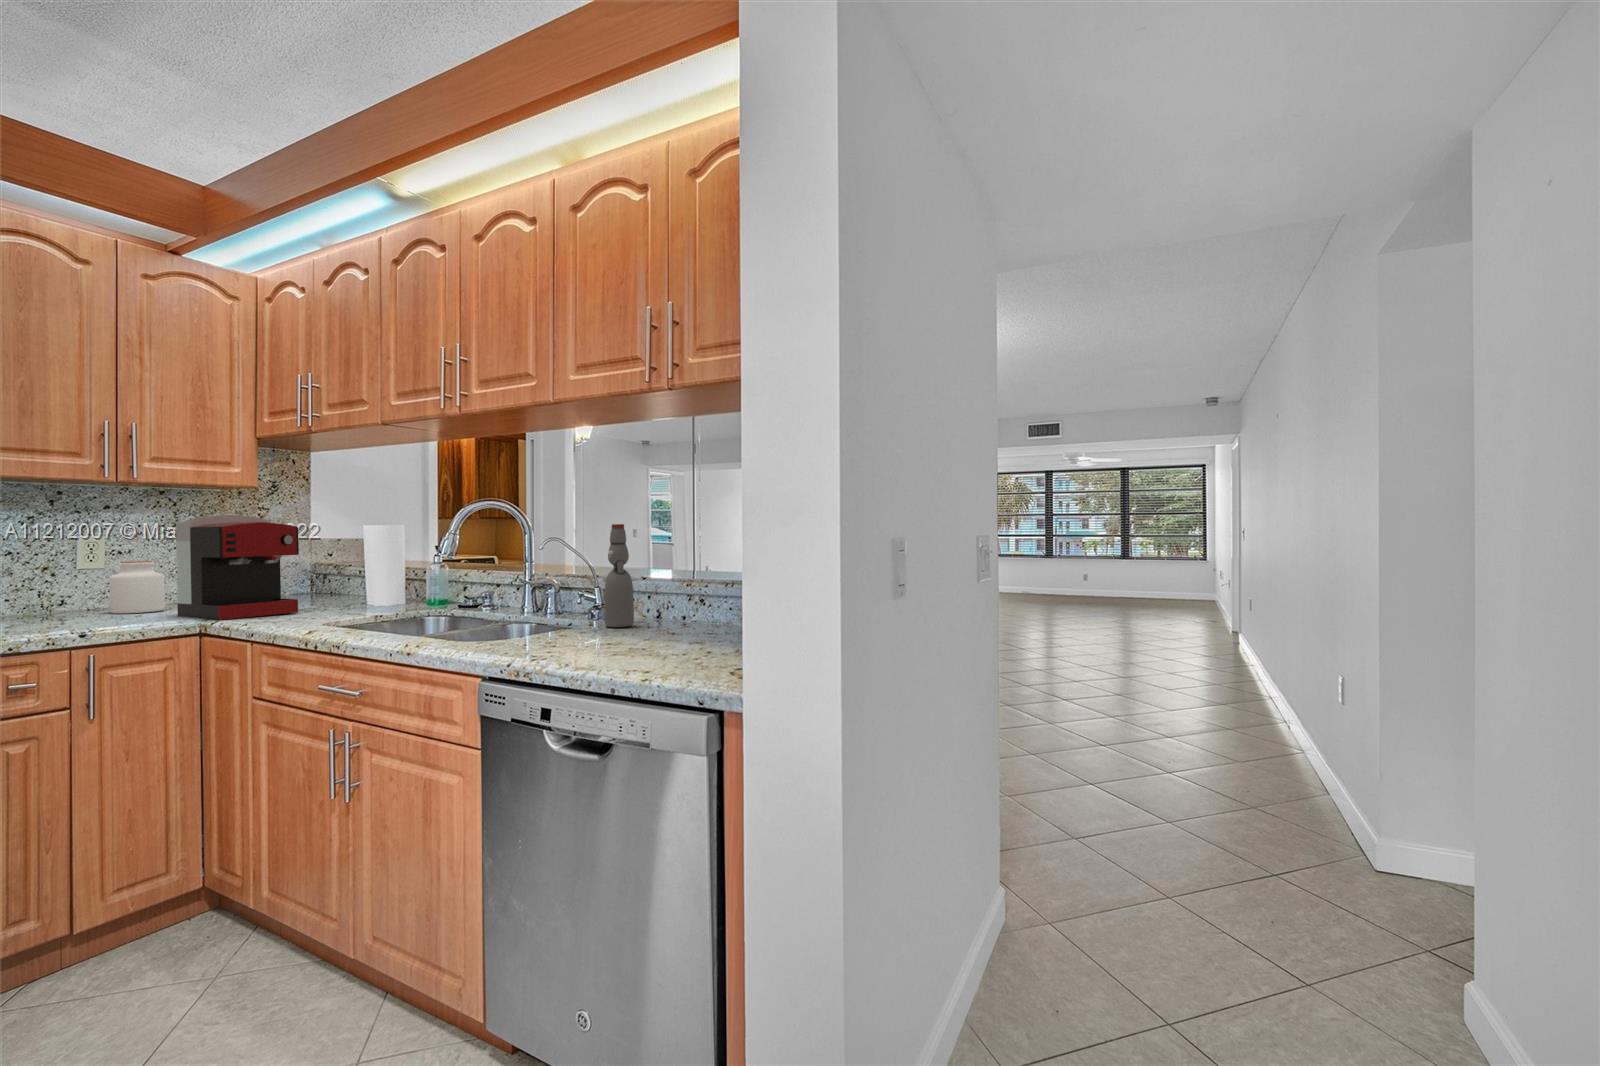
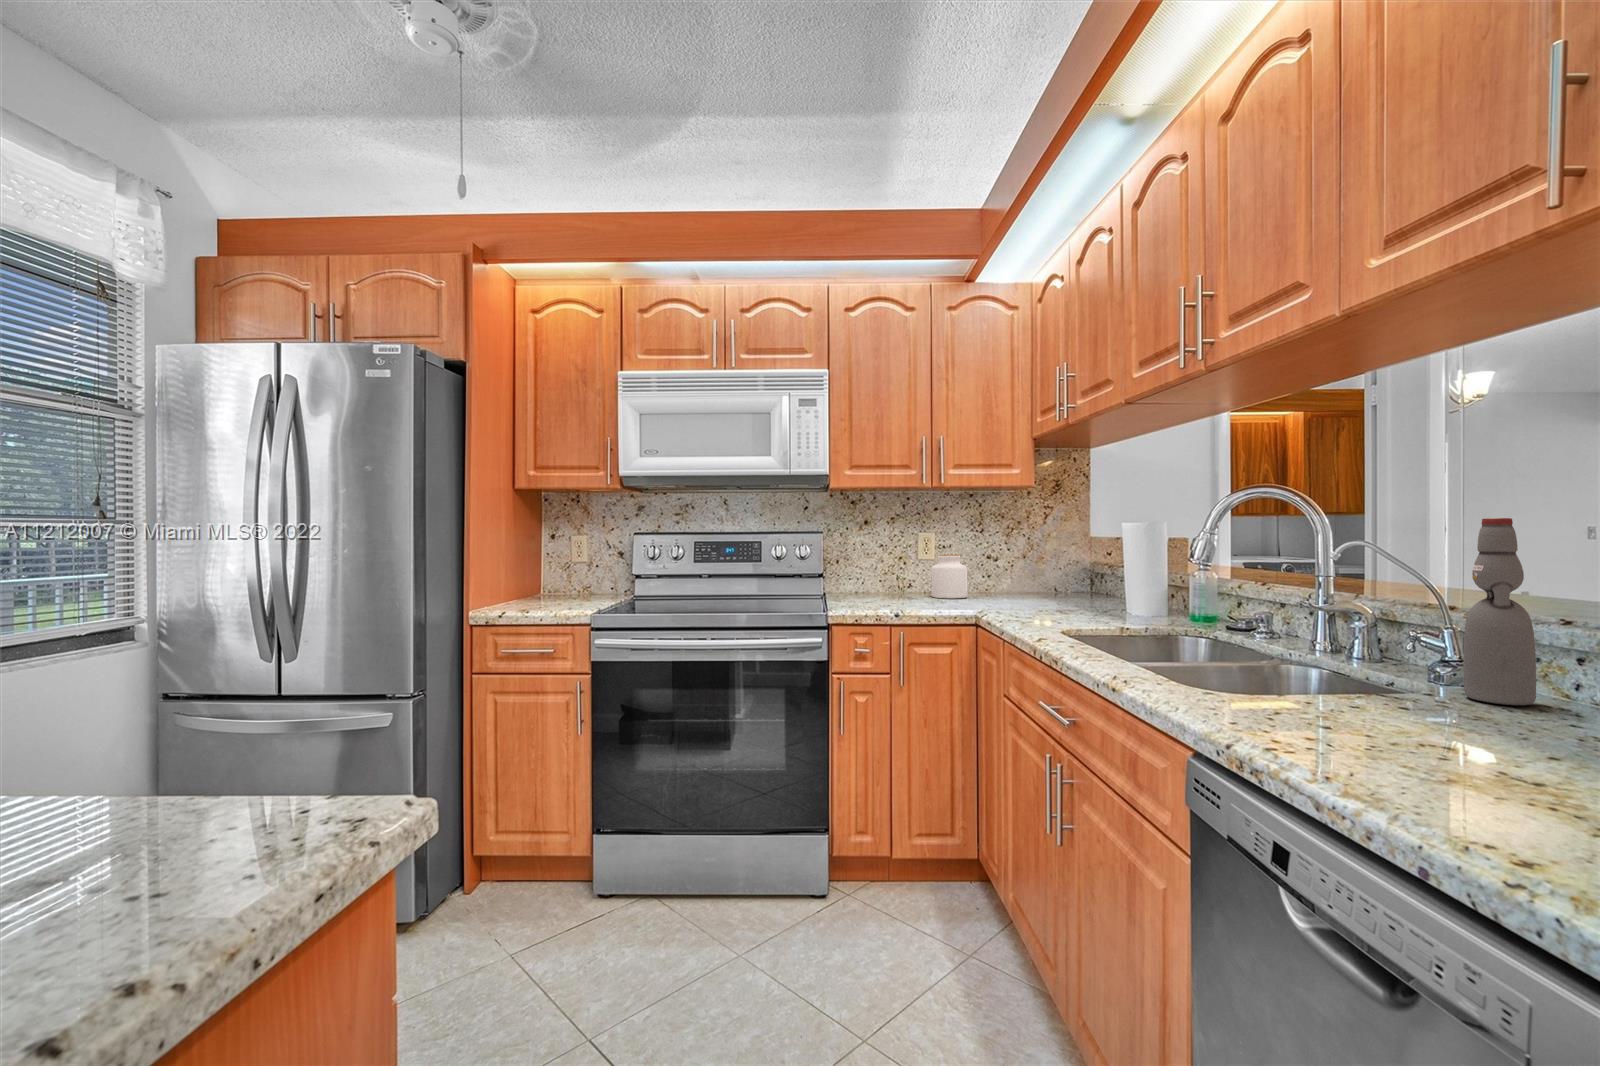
coffee maker: present [176,515,299,620] -> none [967,514,1059,613]

